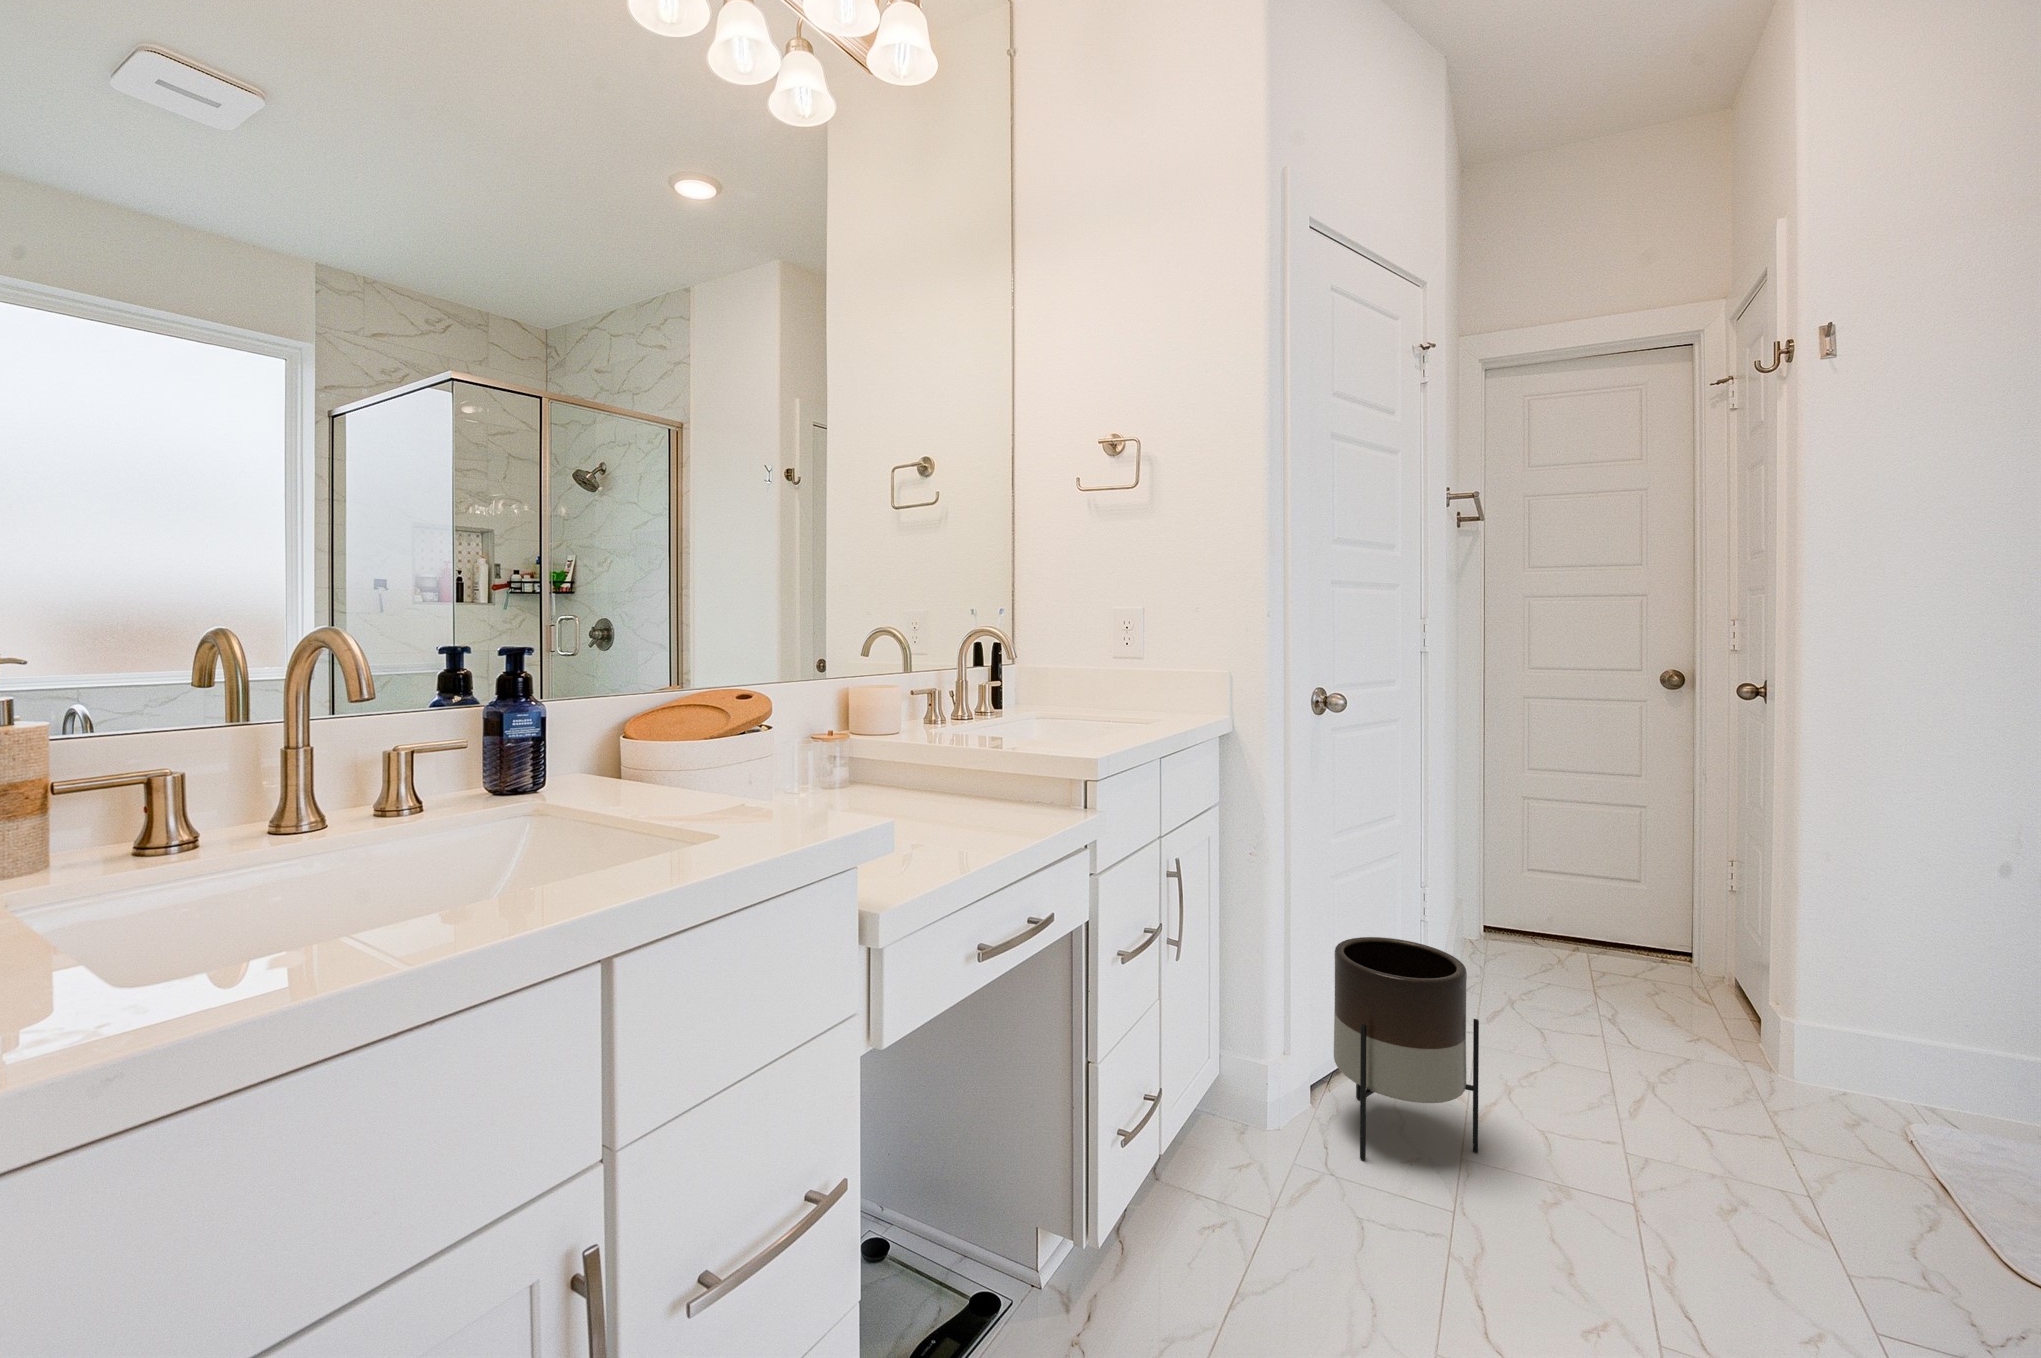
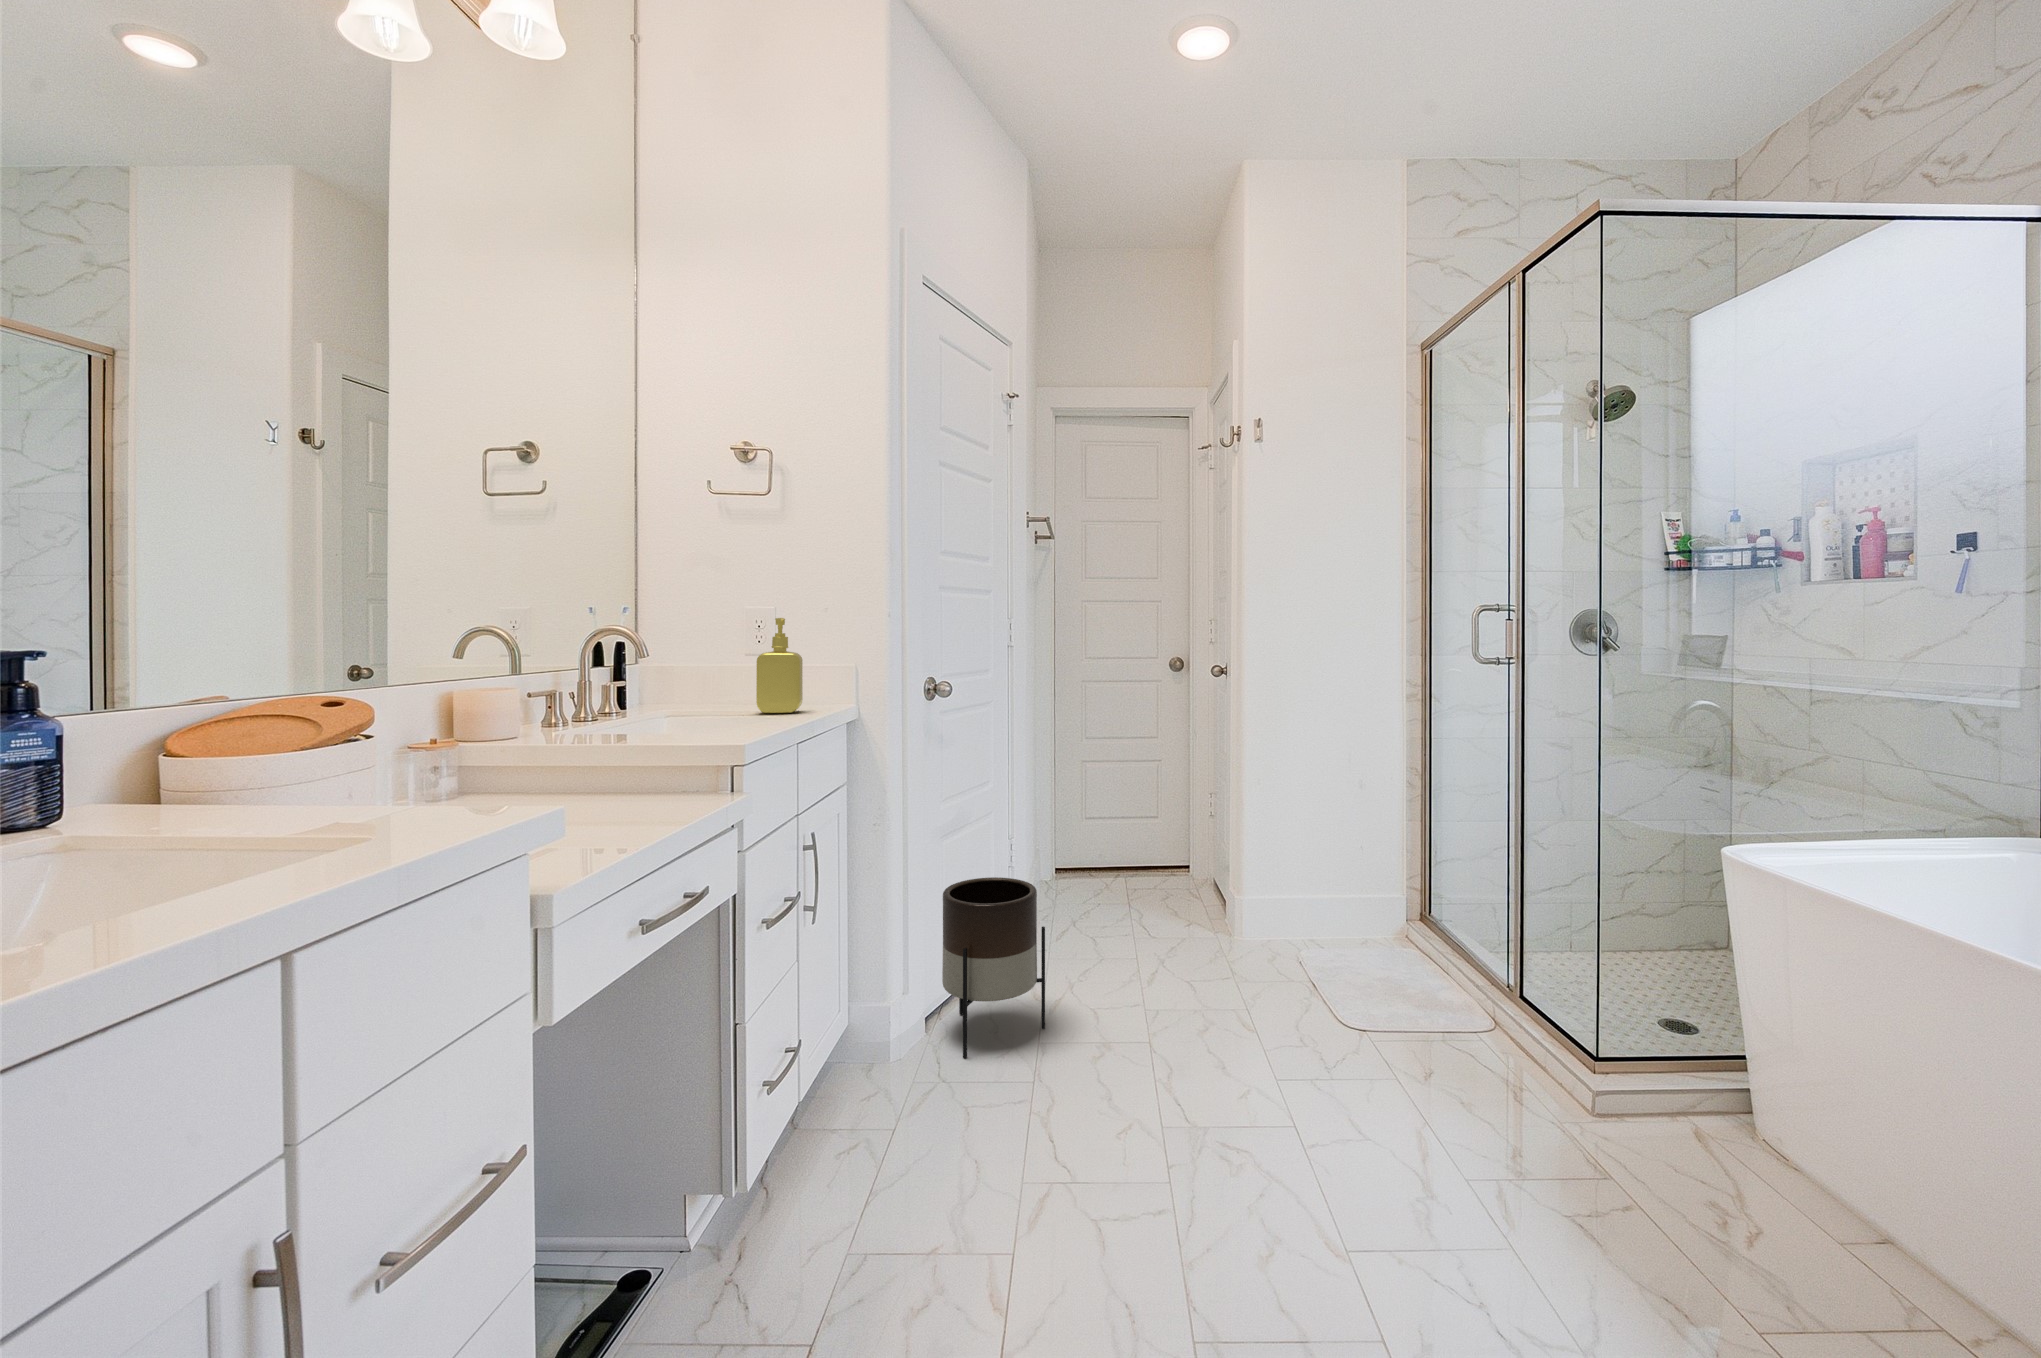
soap dispenser: none [1121,618,1169,722] -> present [756,618,803,713]

